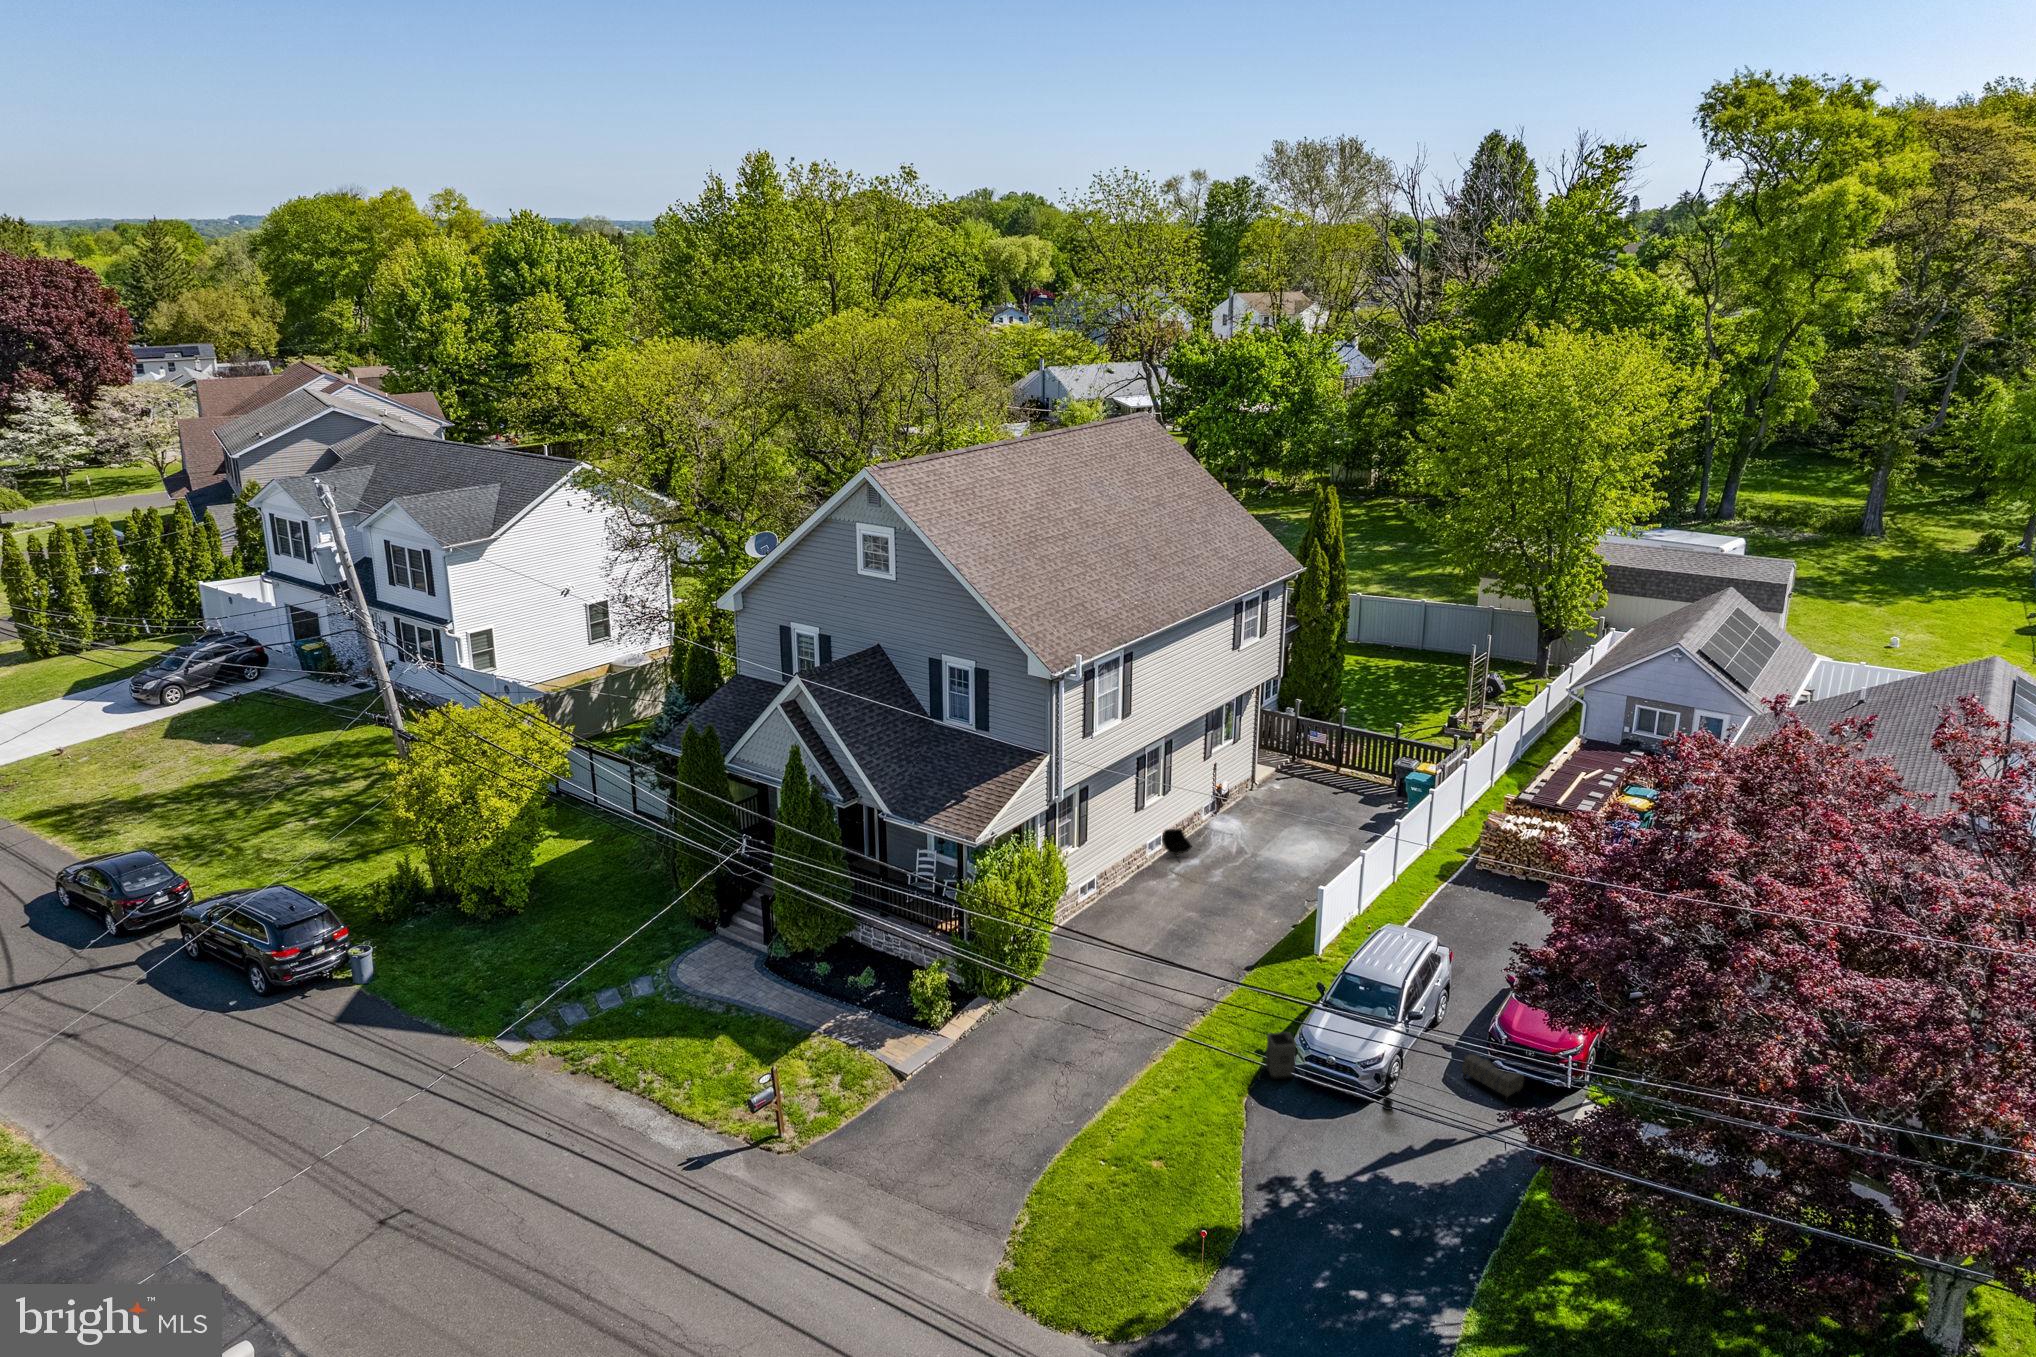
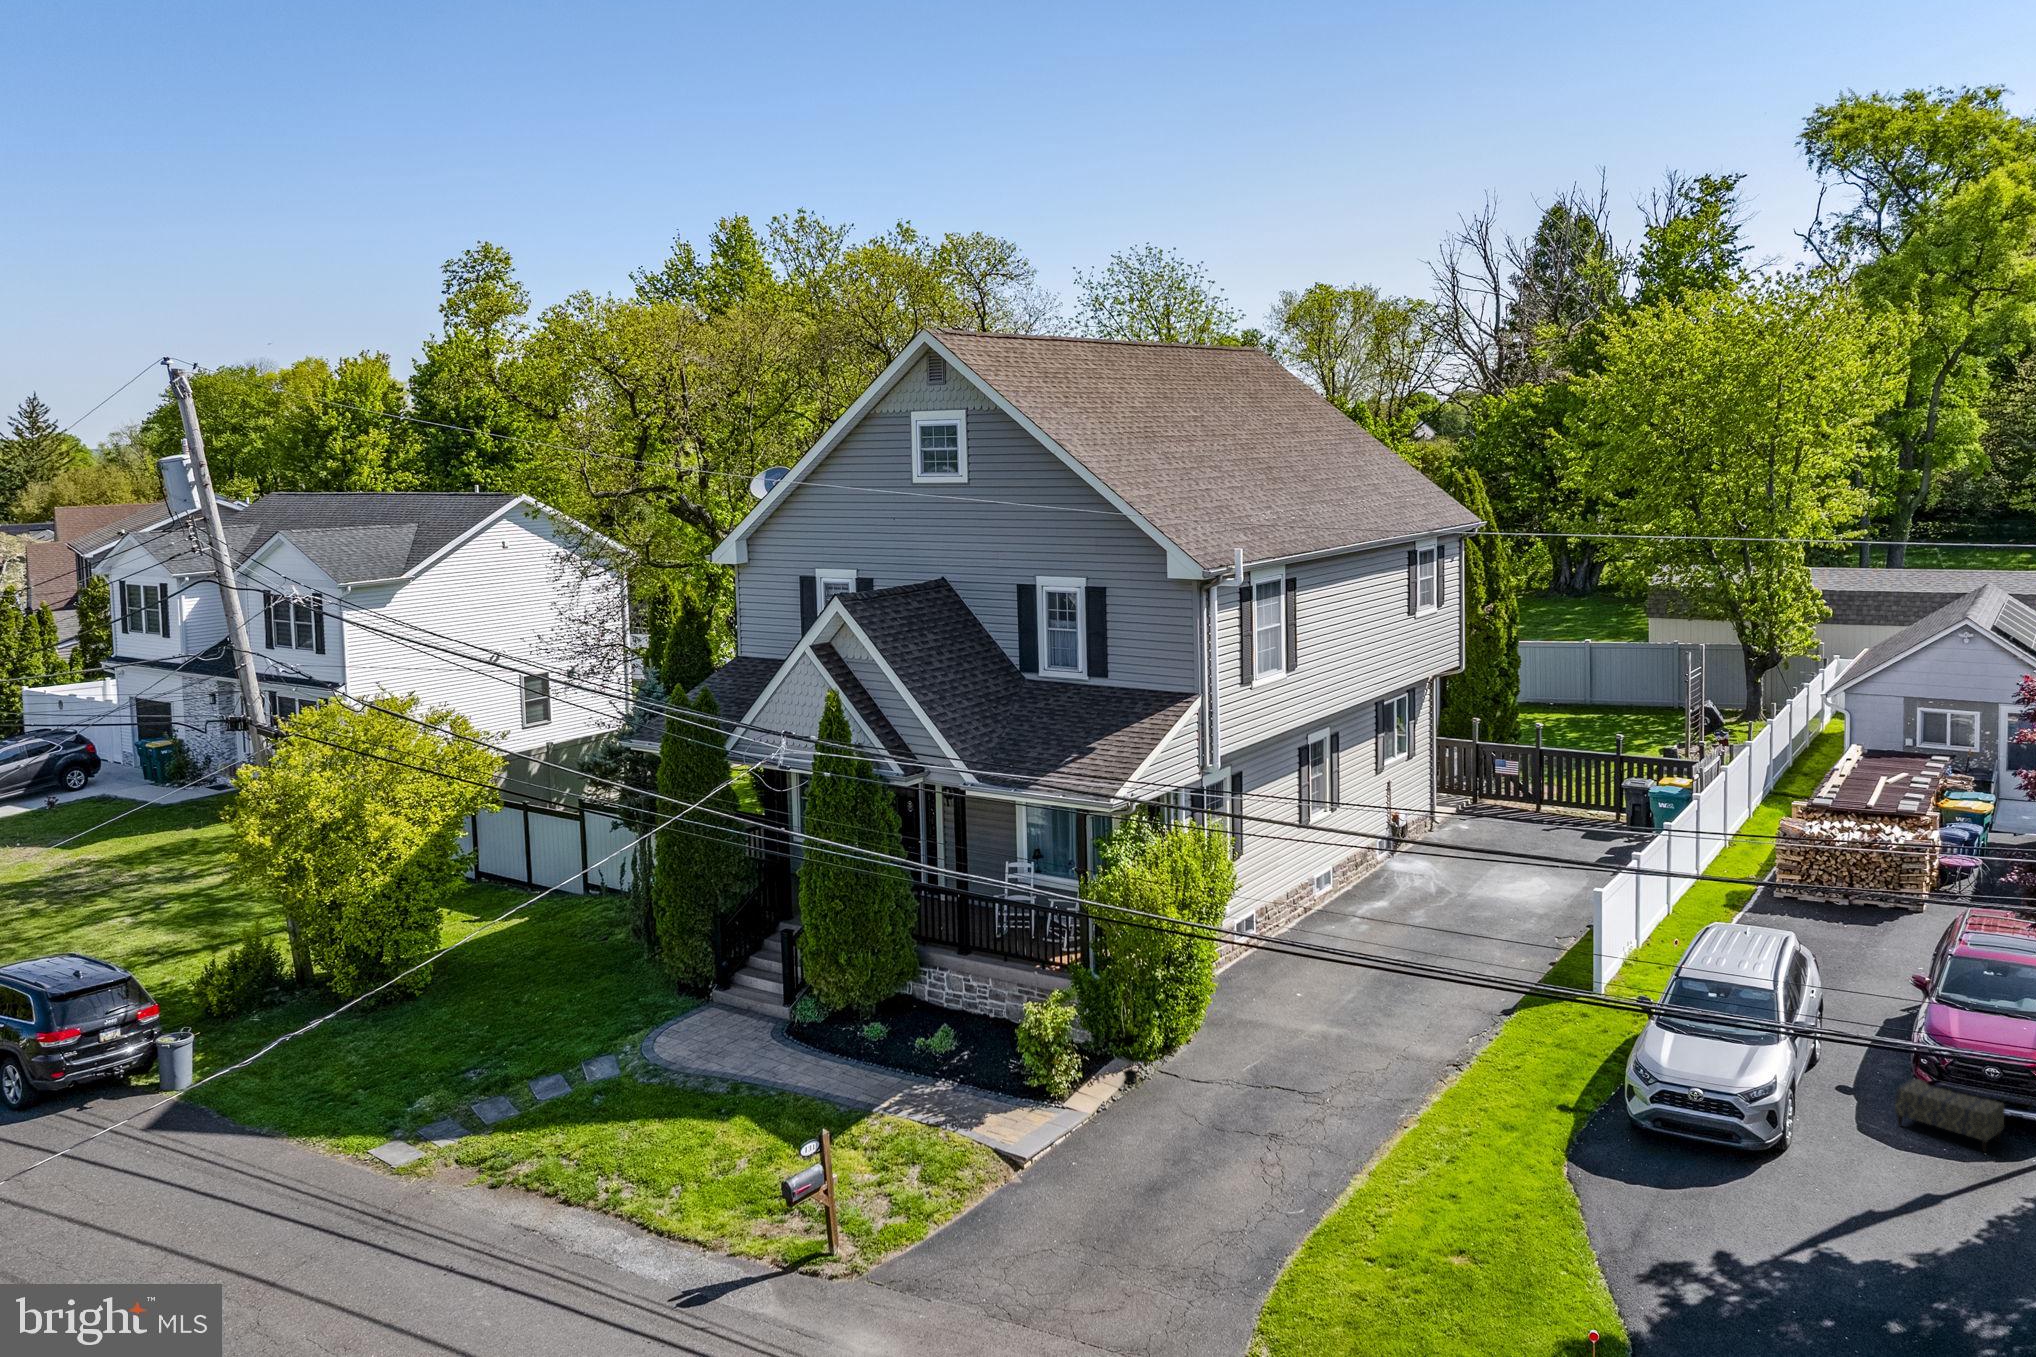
lounge chair: present [1162,829,1192,859] -> none [1327,862,1373,907]
trash can: present [1265,1032,1296,1080] -> none [1582,1065,1634,1141]
potted plant: present [1381,1072,1398,1110] -> present [1115,1028,1145,1084]

